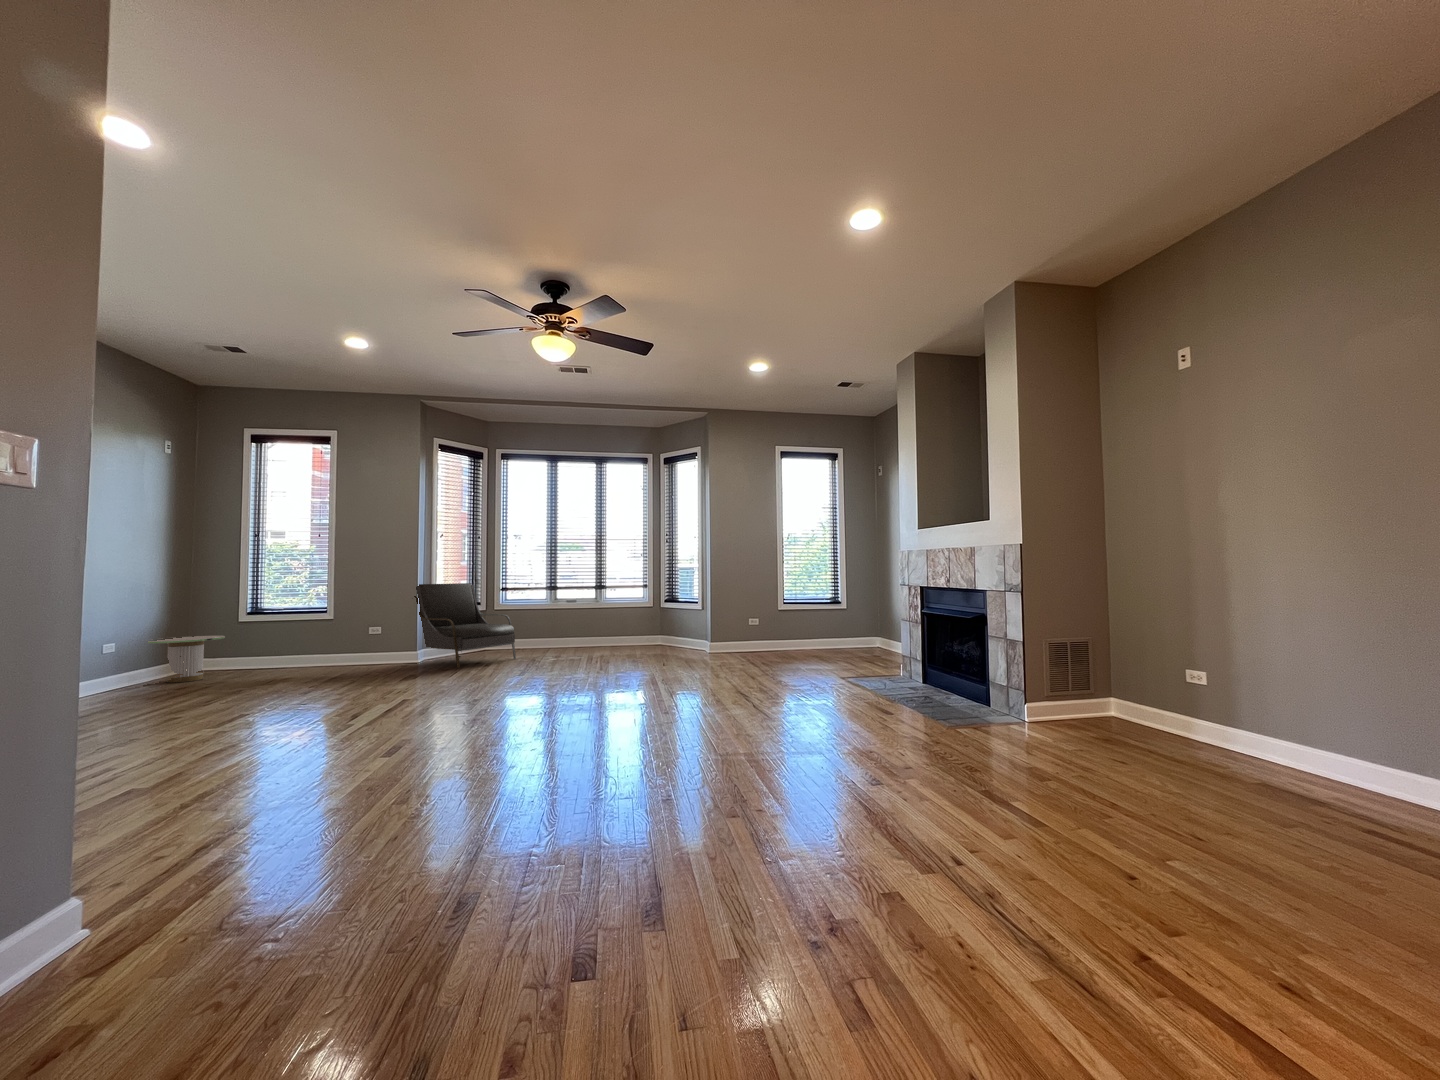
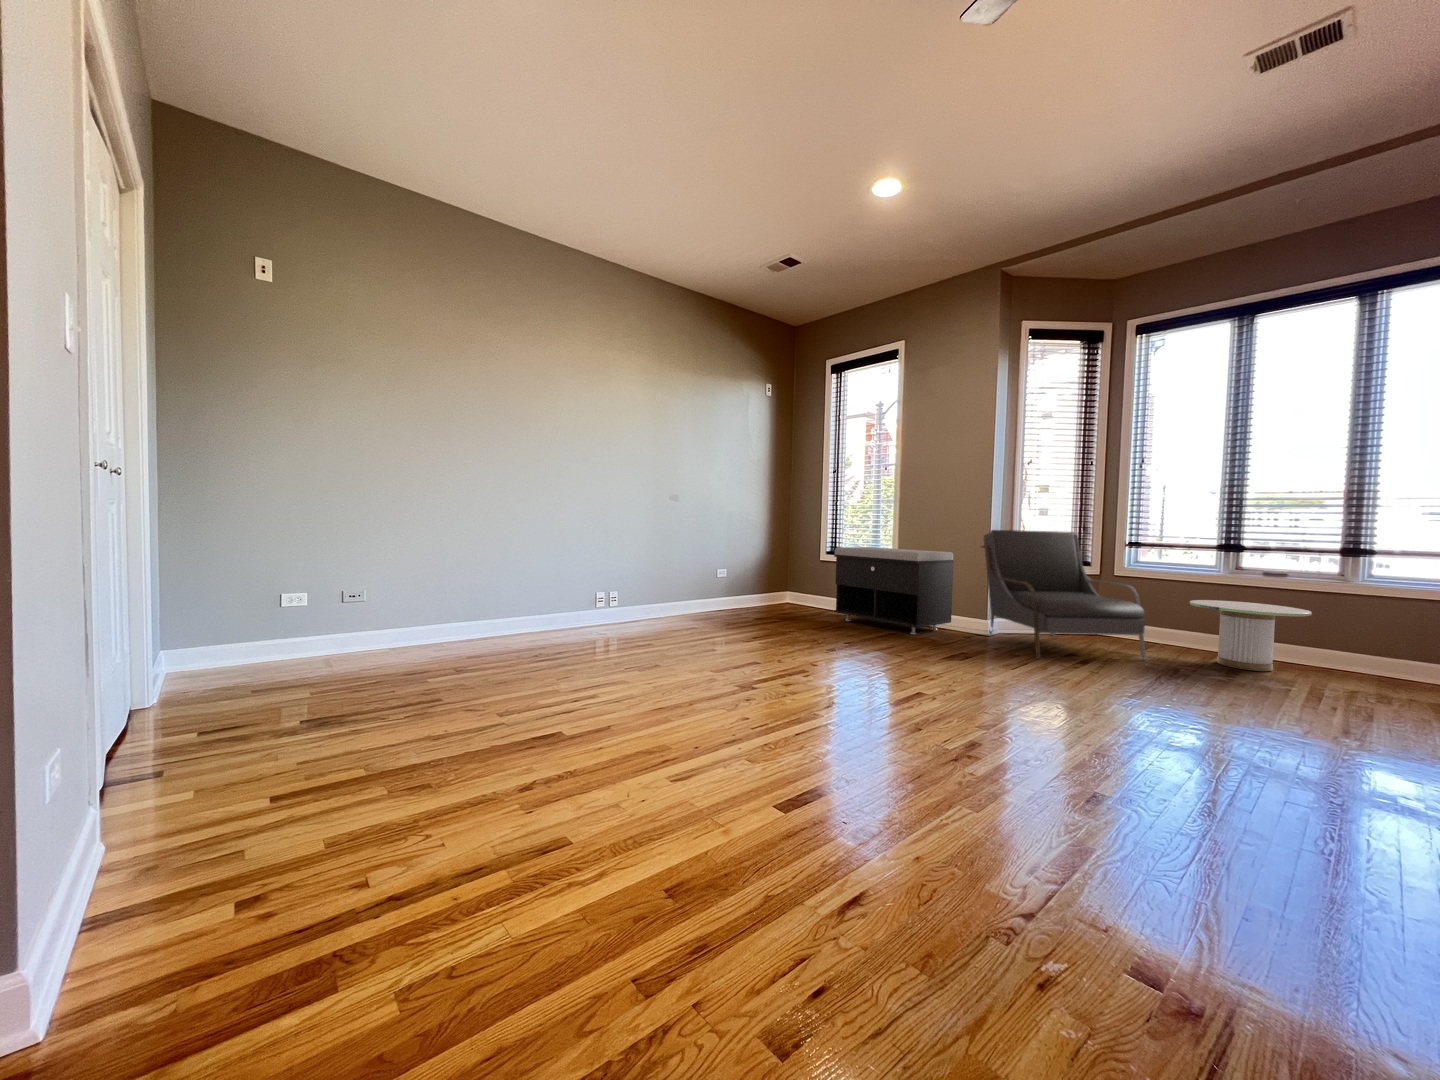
storage bench: none [273,603,388,675] -> present [834,547,954,634]
side table: present [148,636,225,682] -> present [1190,600,1312,671]

